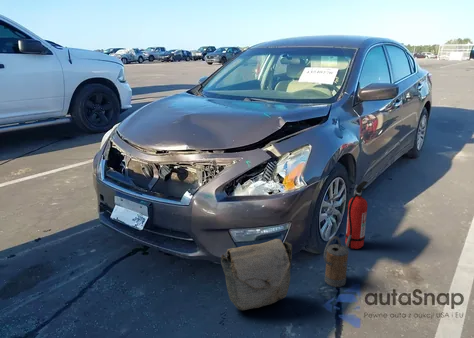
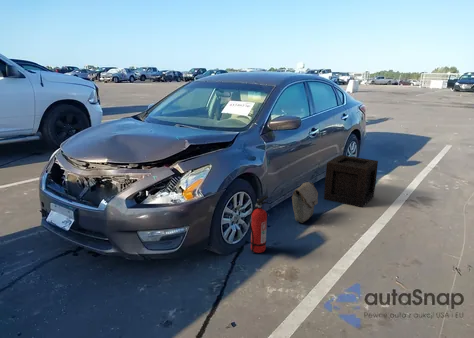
wooden crate: none [403,131,466,191] -> present [324,155,378,208]
watering can: present [324,235,351,287] -> none [215,239,245,282]
bag: present [221,239,292,310] -> present [292,182,318,223]

